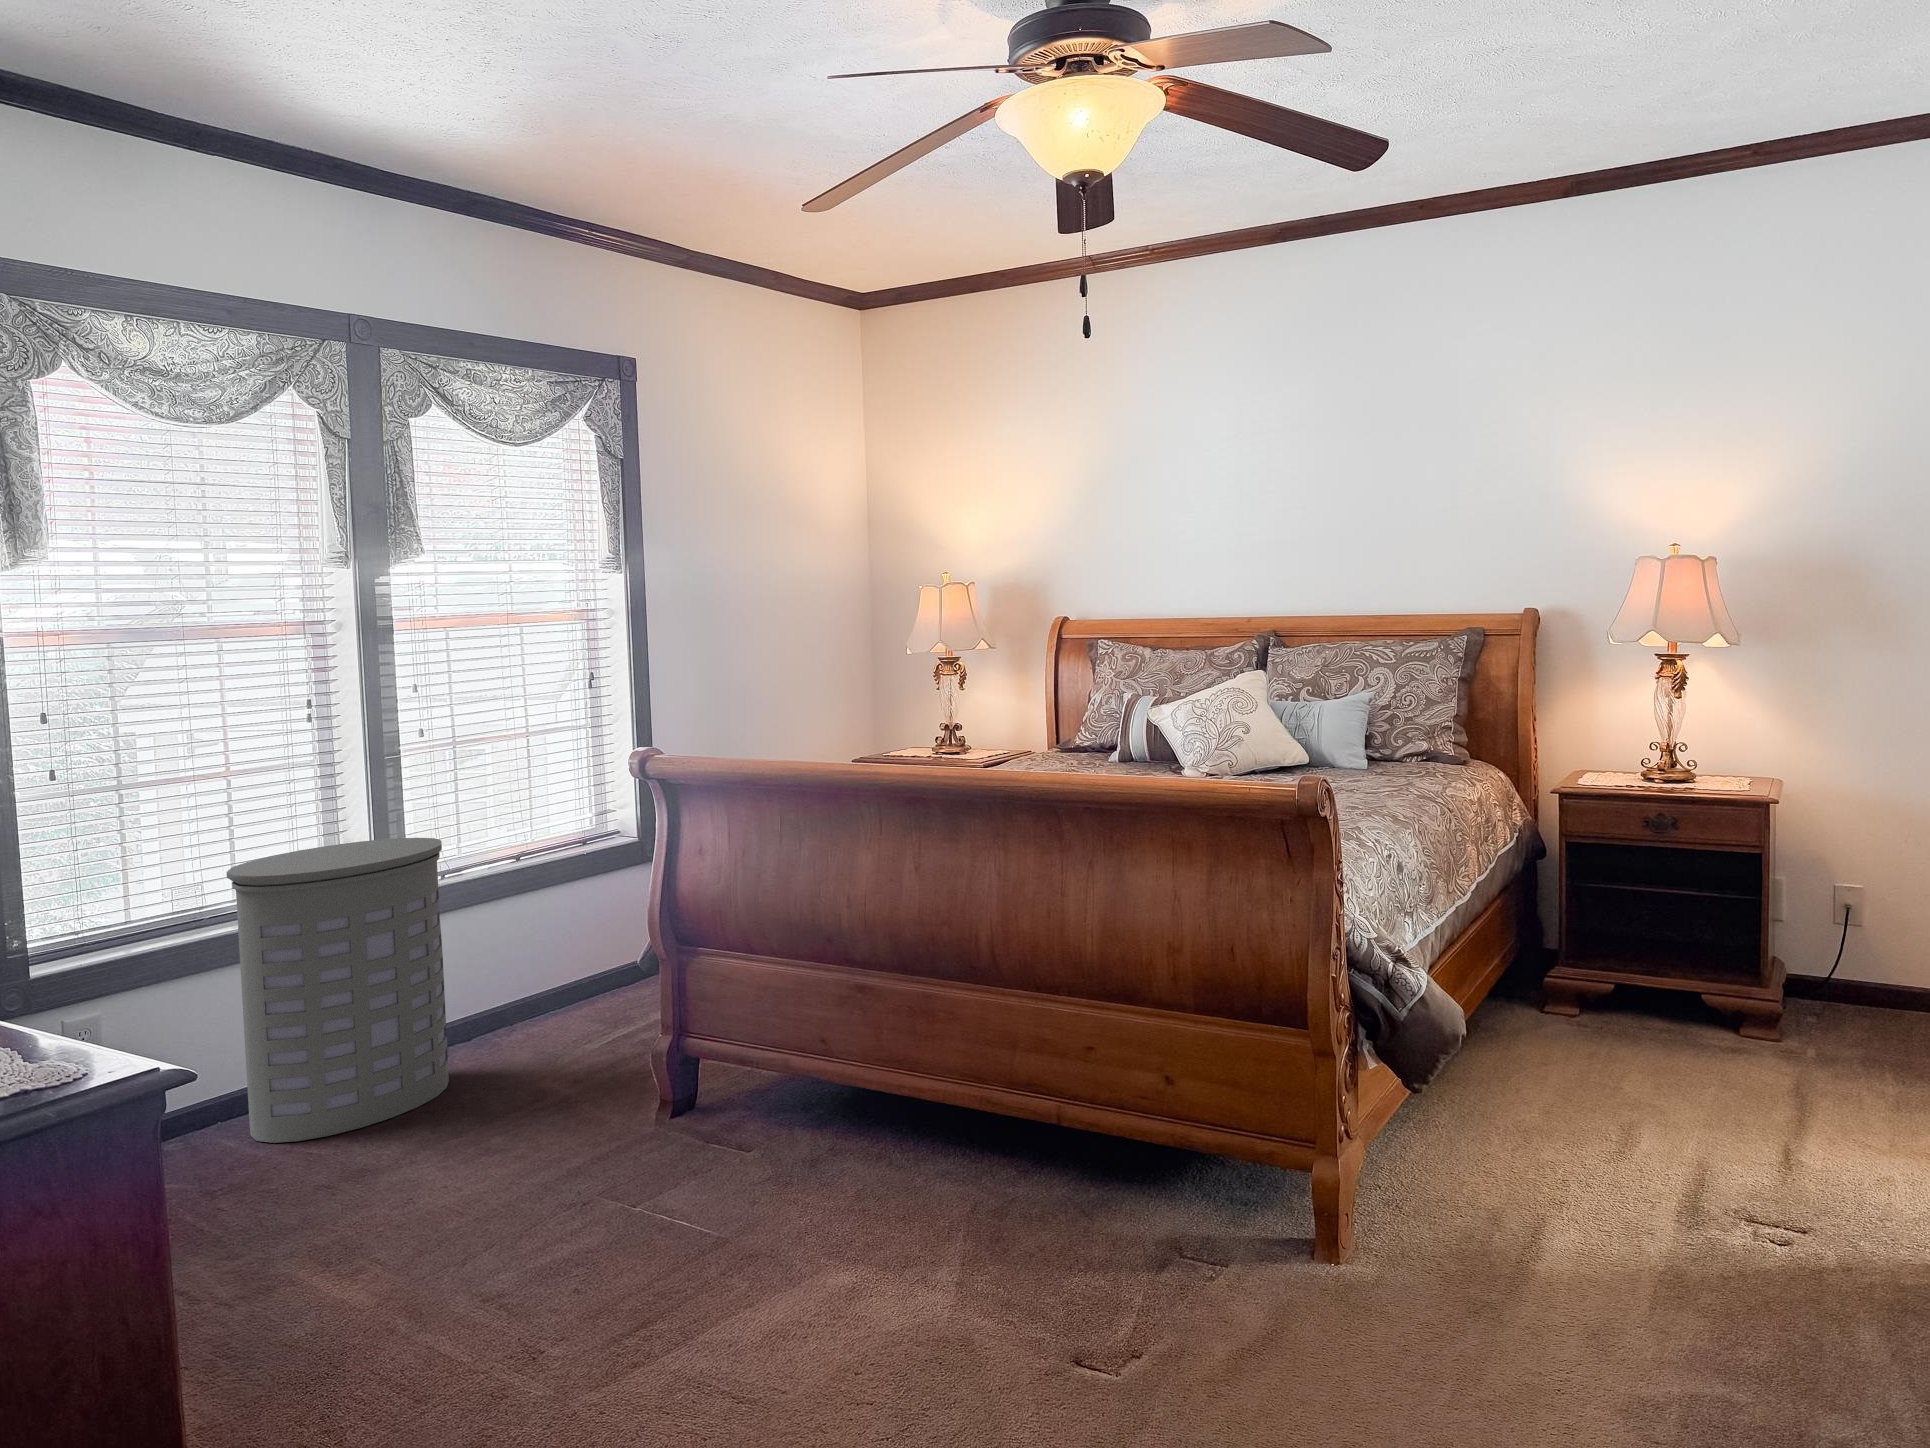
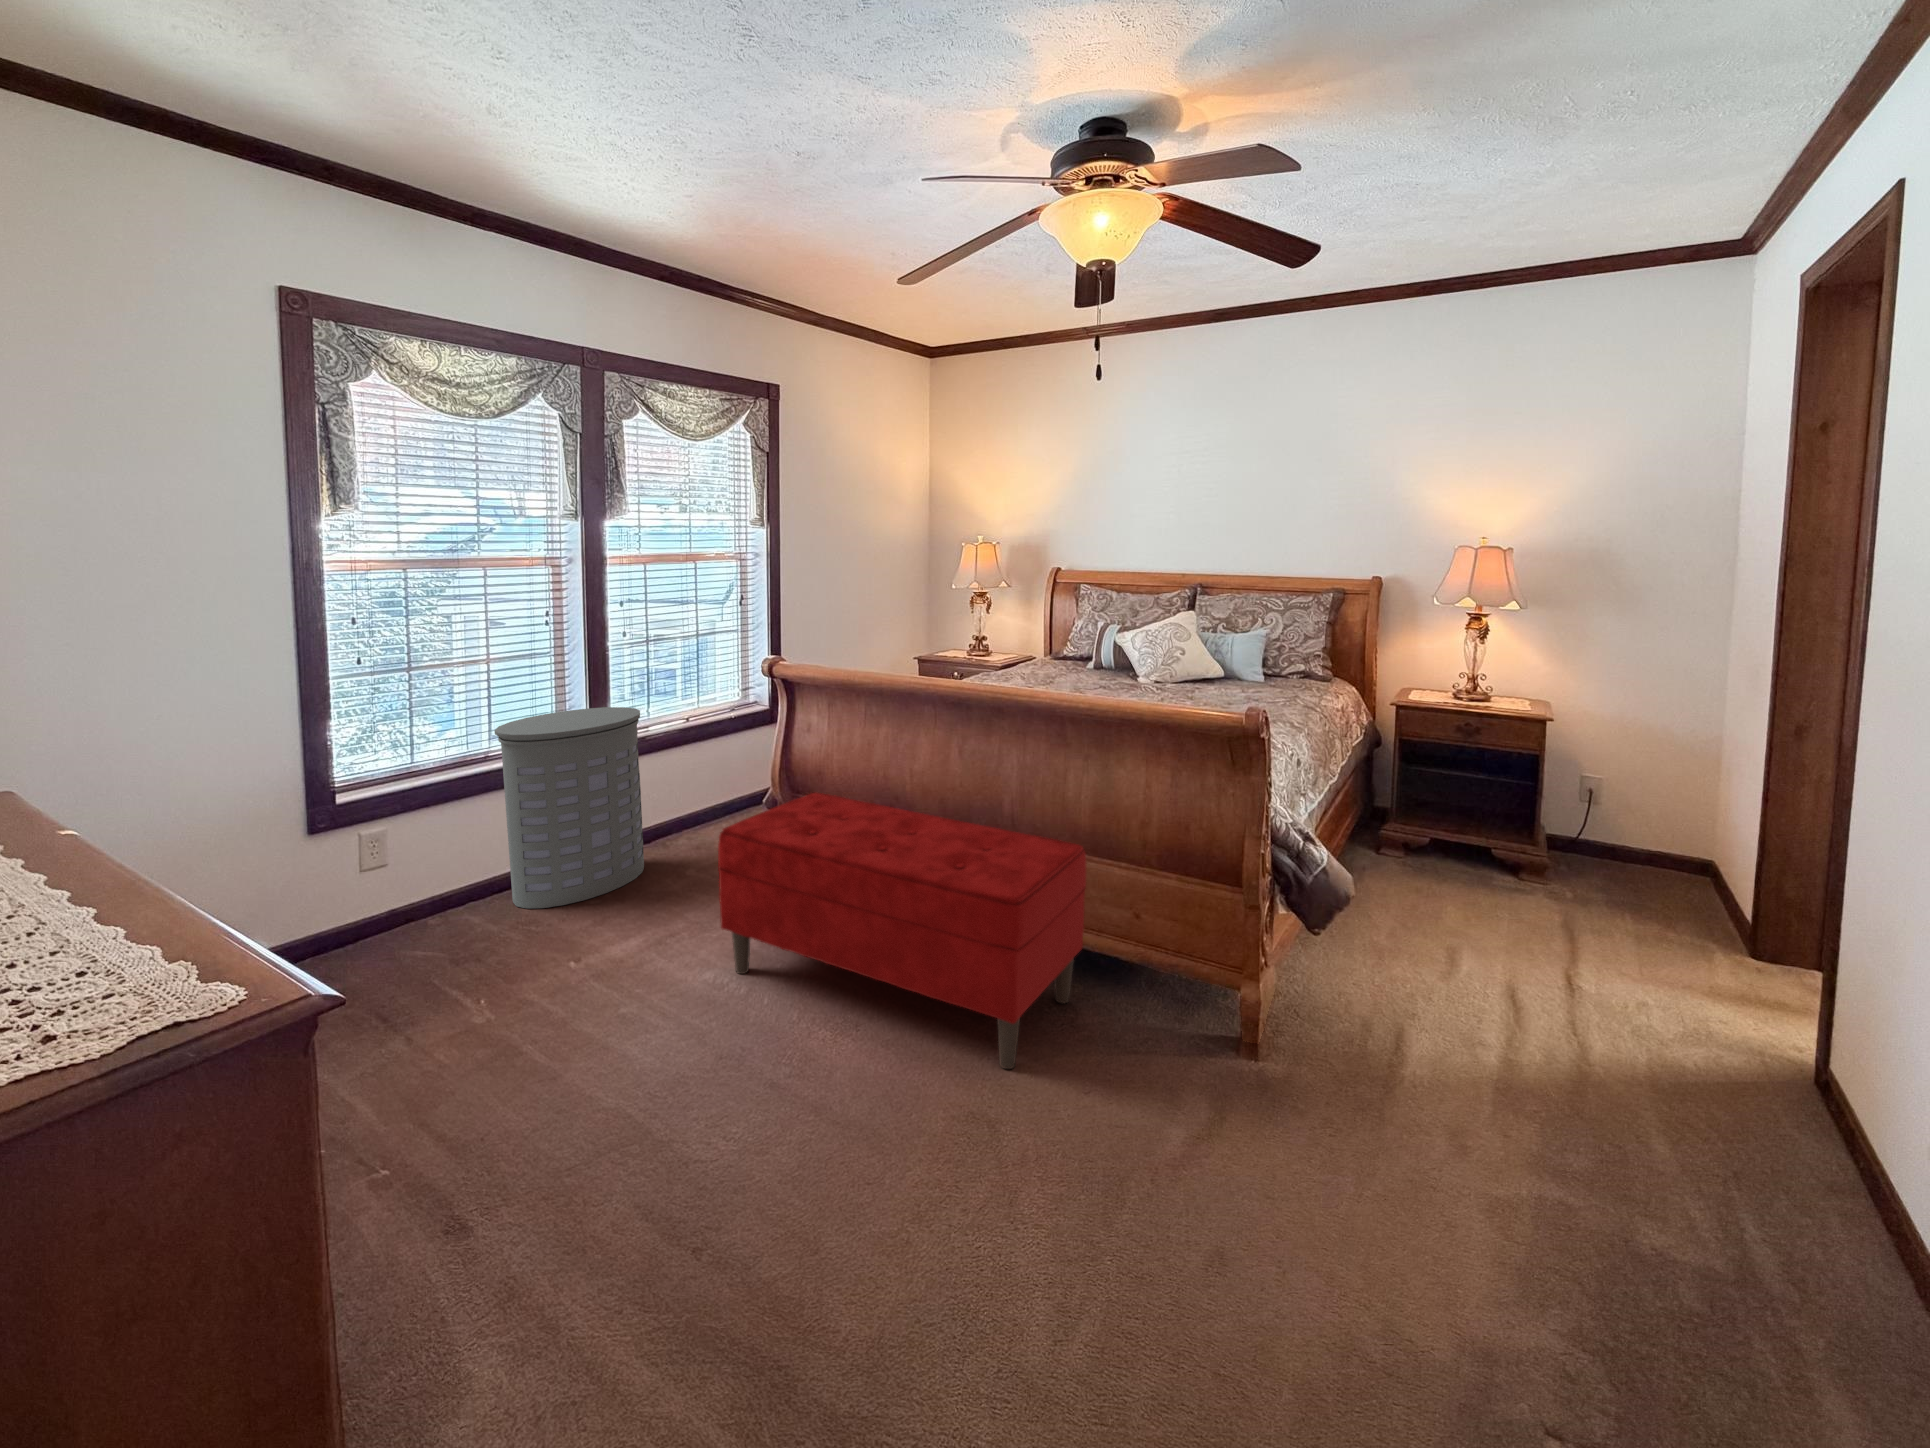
bench: none [563,943,1096,1308] -> present [718,793,1086,1069]

